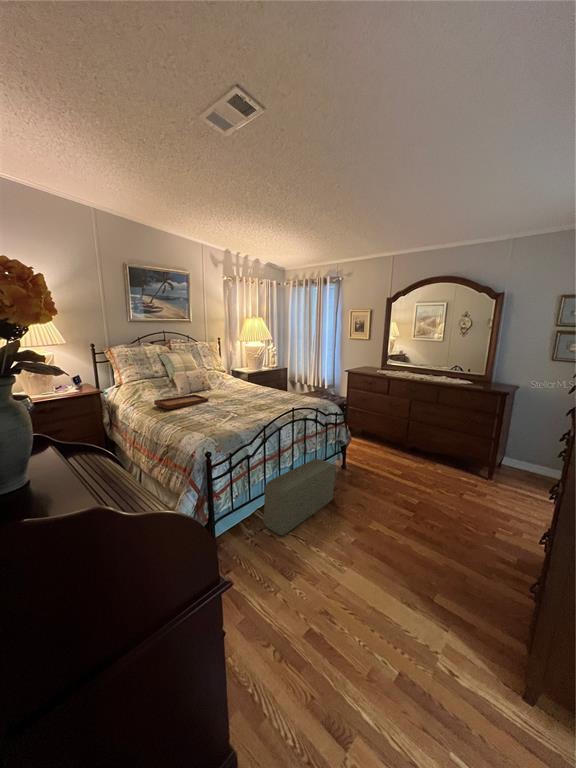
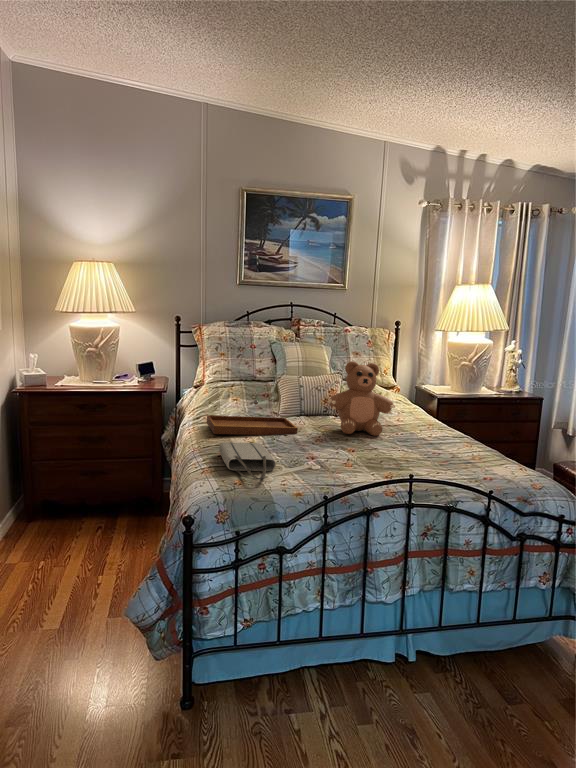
teddy bear: none [220,360,251,397] -> present [327,361,396,436]
tote bag: none [185,409,229,427] -> present [219,442,276,480]
pouf: present [264,459,335,535] -> none [292,606,498,738]

